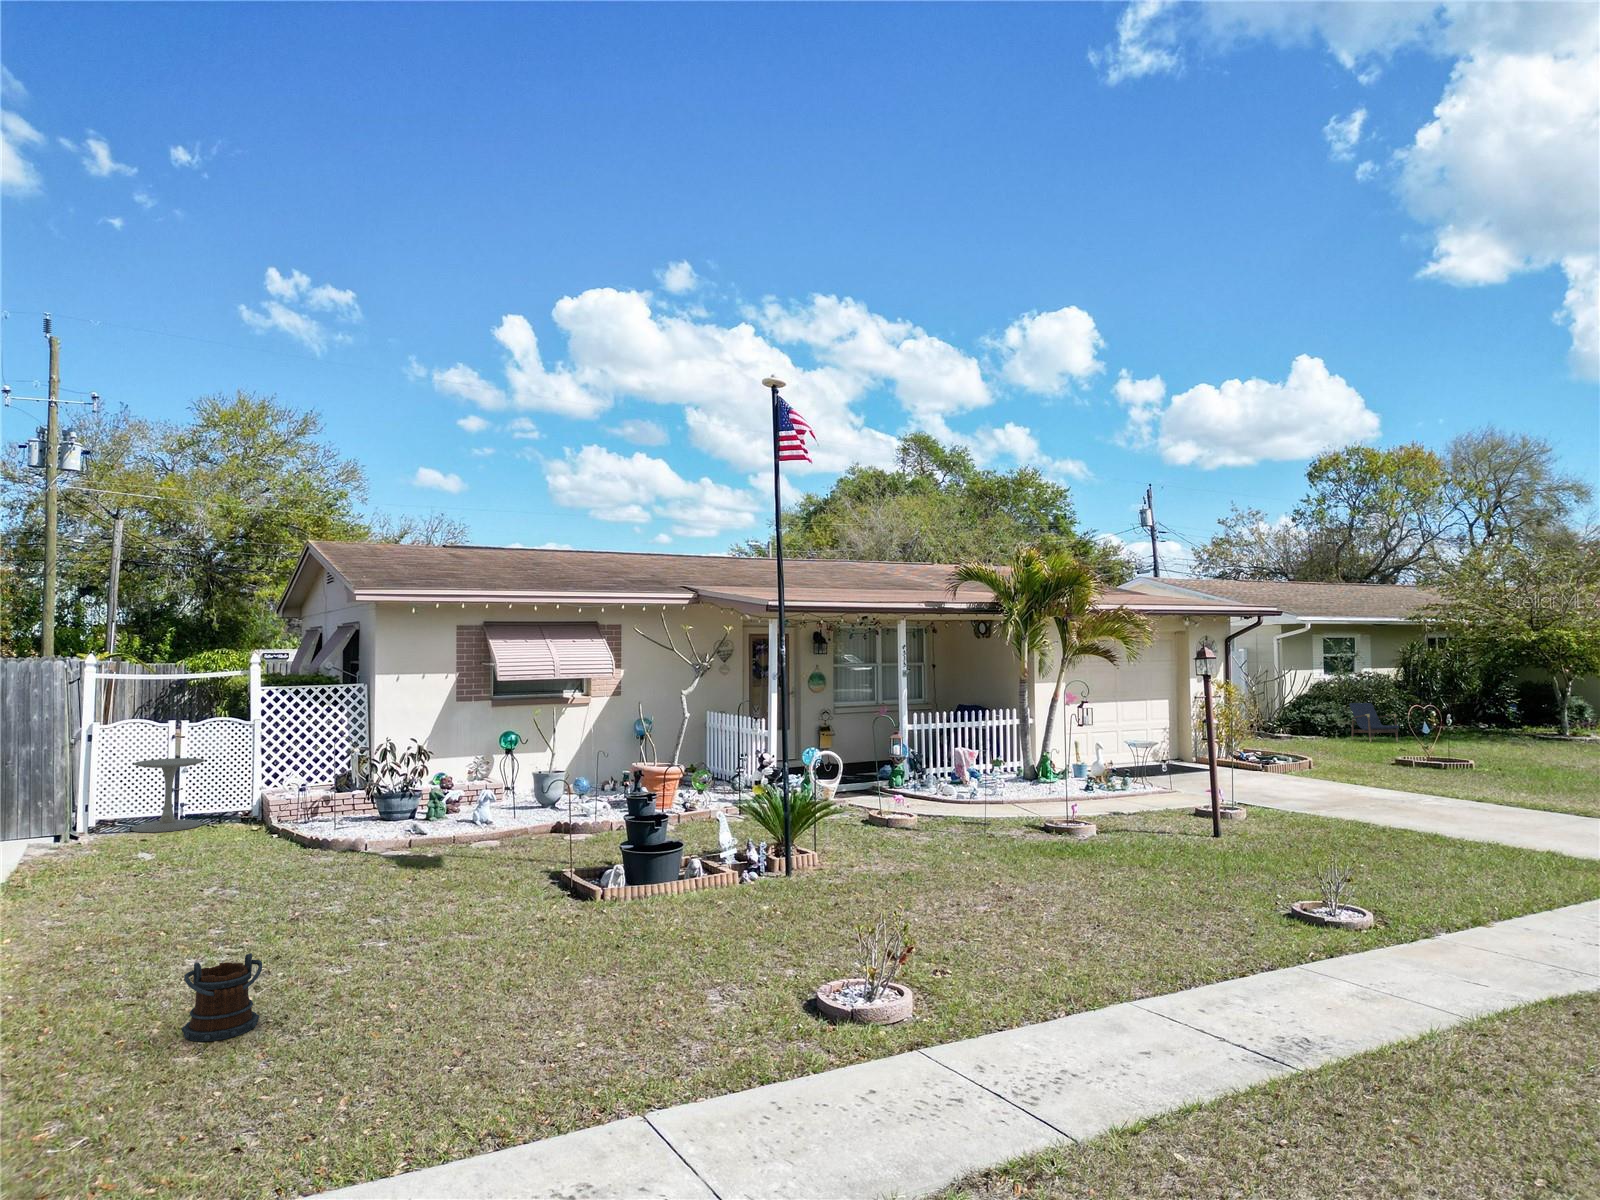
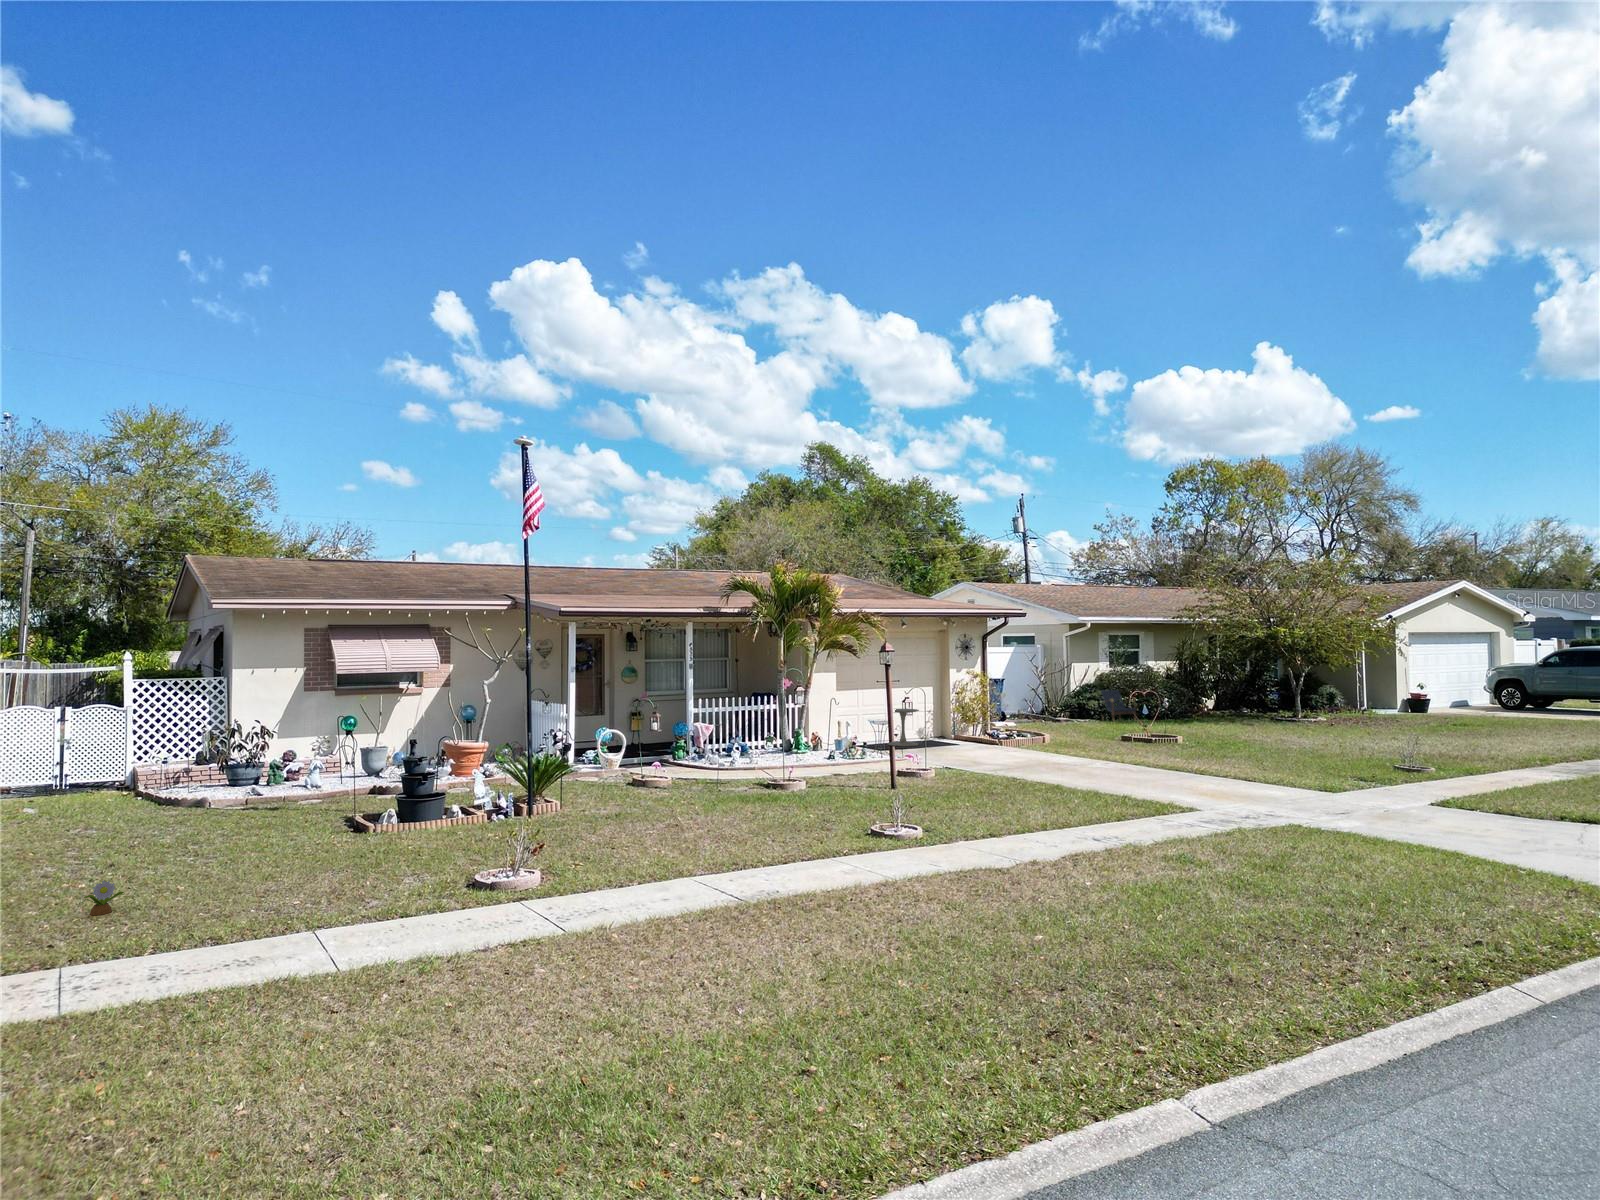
pedestal table: present [131,758,205,833] -> present [887,709,919,746]
bucket: present [182,953,262,1042] -> none [23,854,82,909]
decorative plant: none [272,1004,331,1058] -> present [81,881,124,915]

